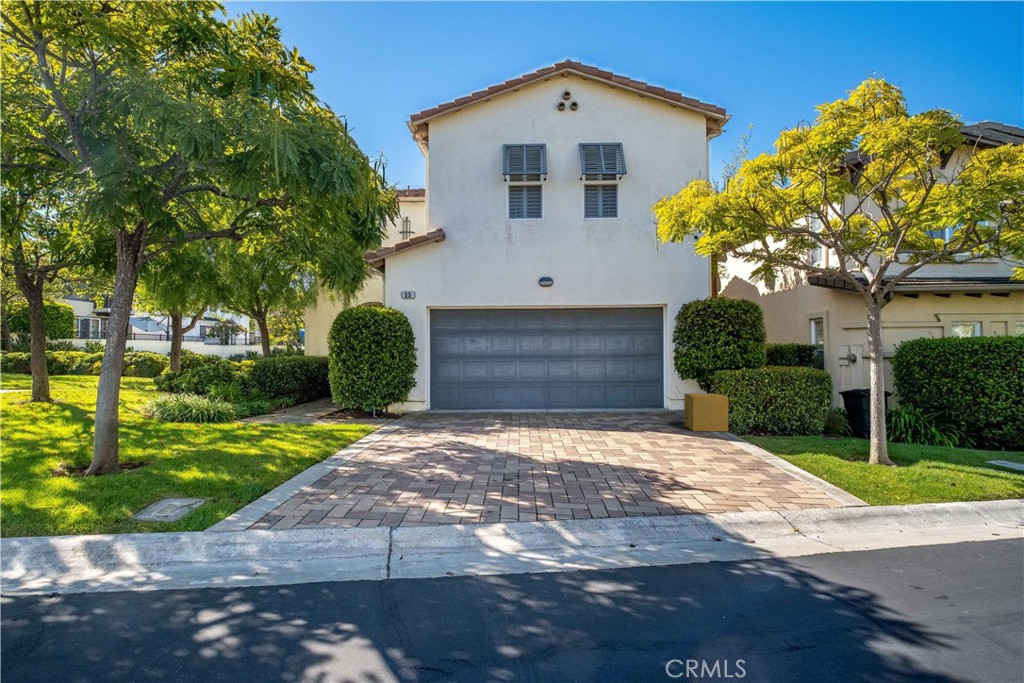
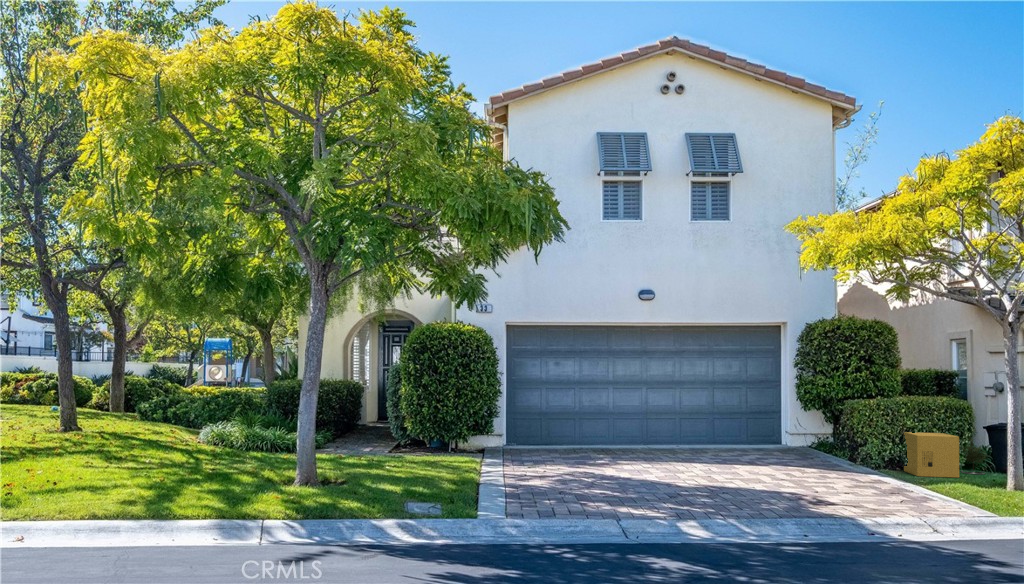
cardboard box: present [684,393,728,431] -> present [904,432,959,478]

